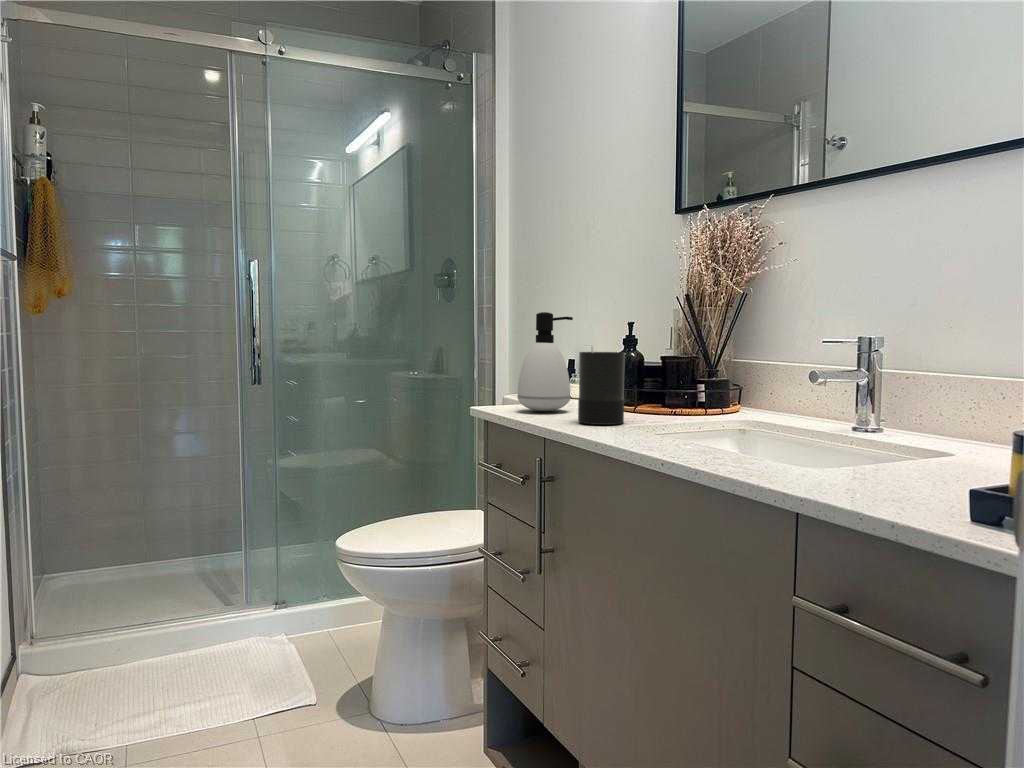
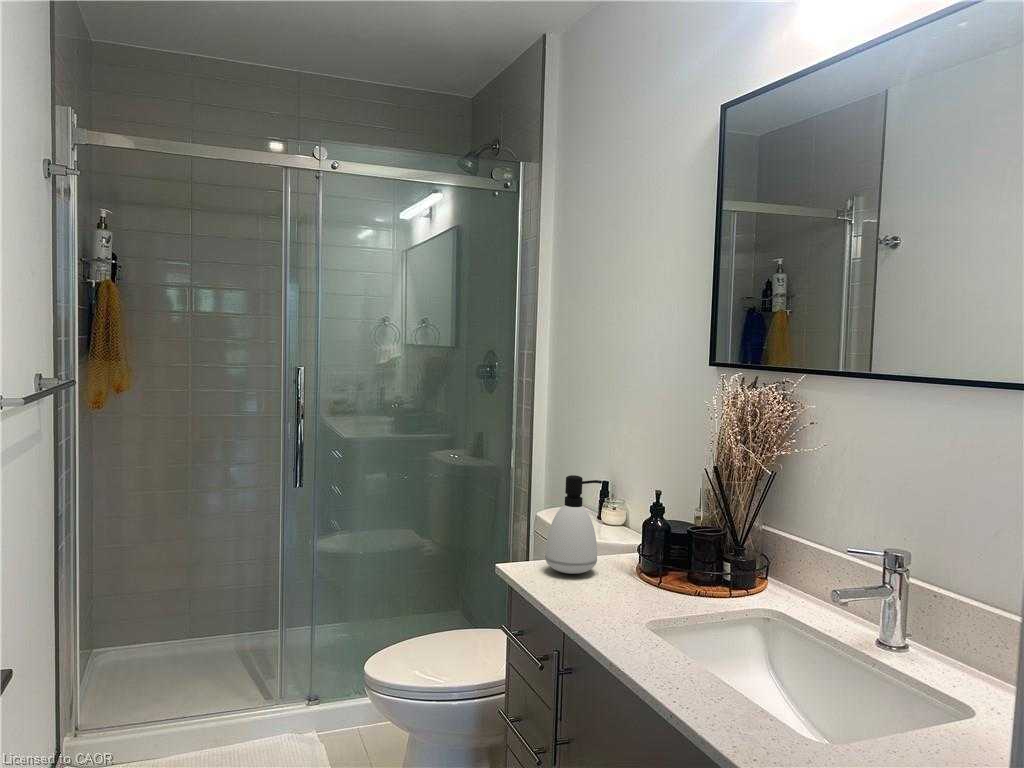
candle: present [578,345,625,425] -> none [602,525,650,613]

